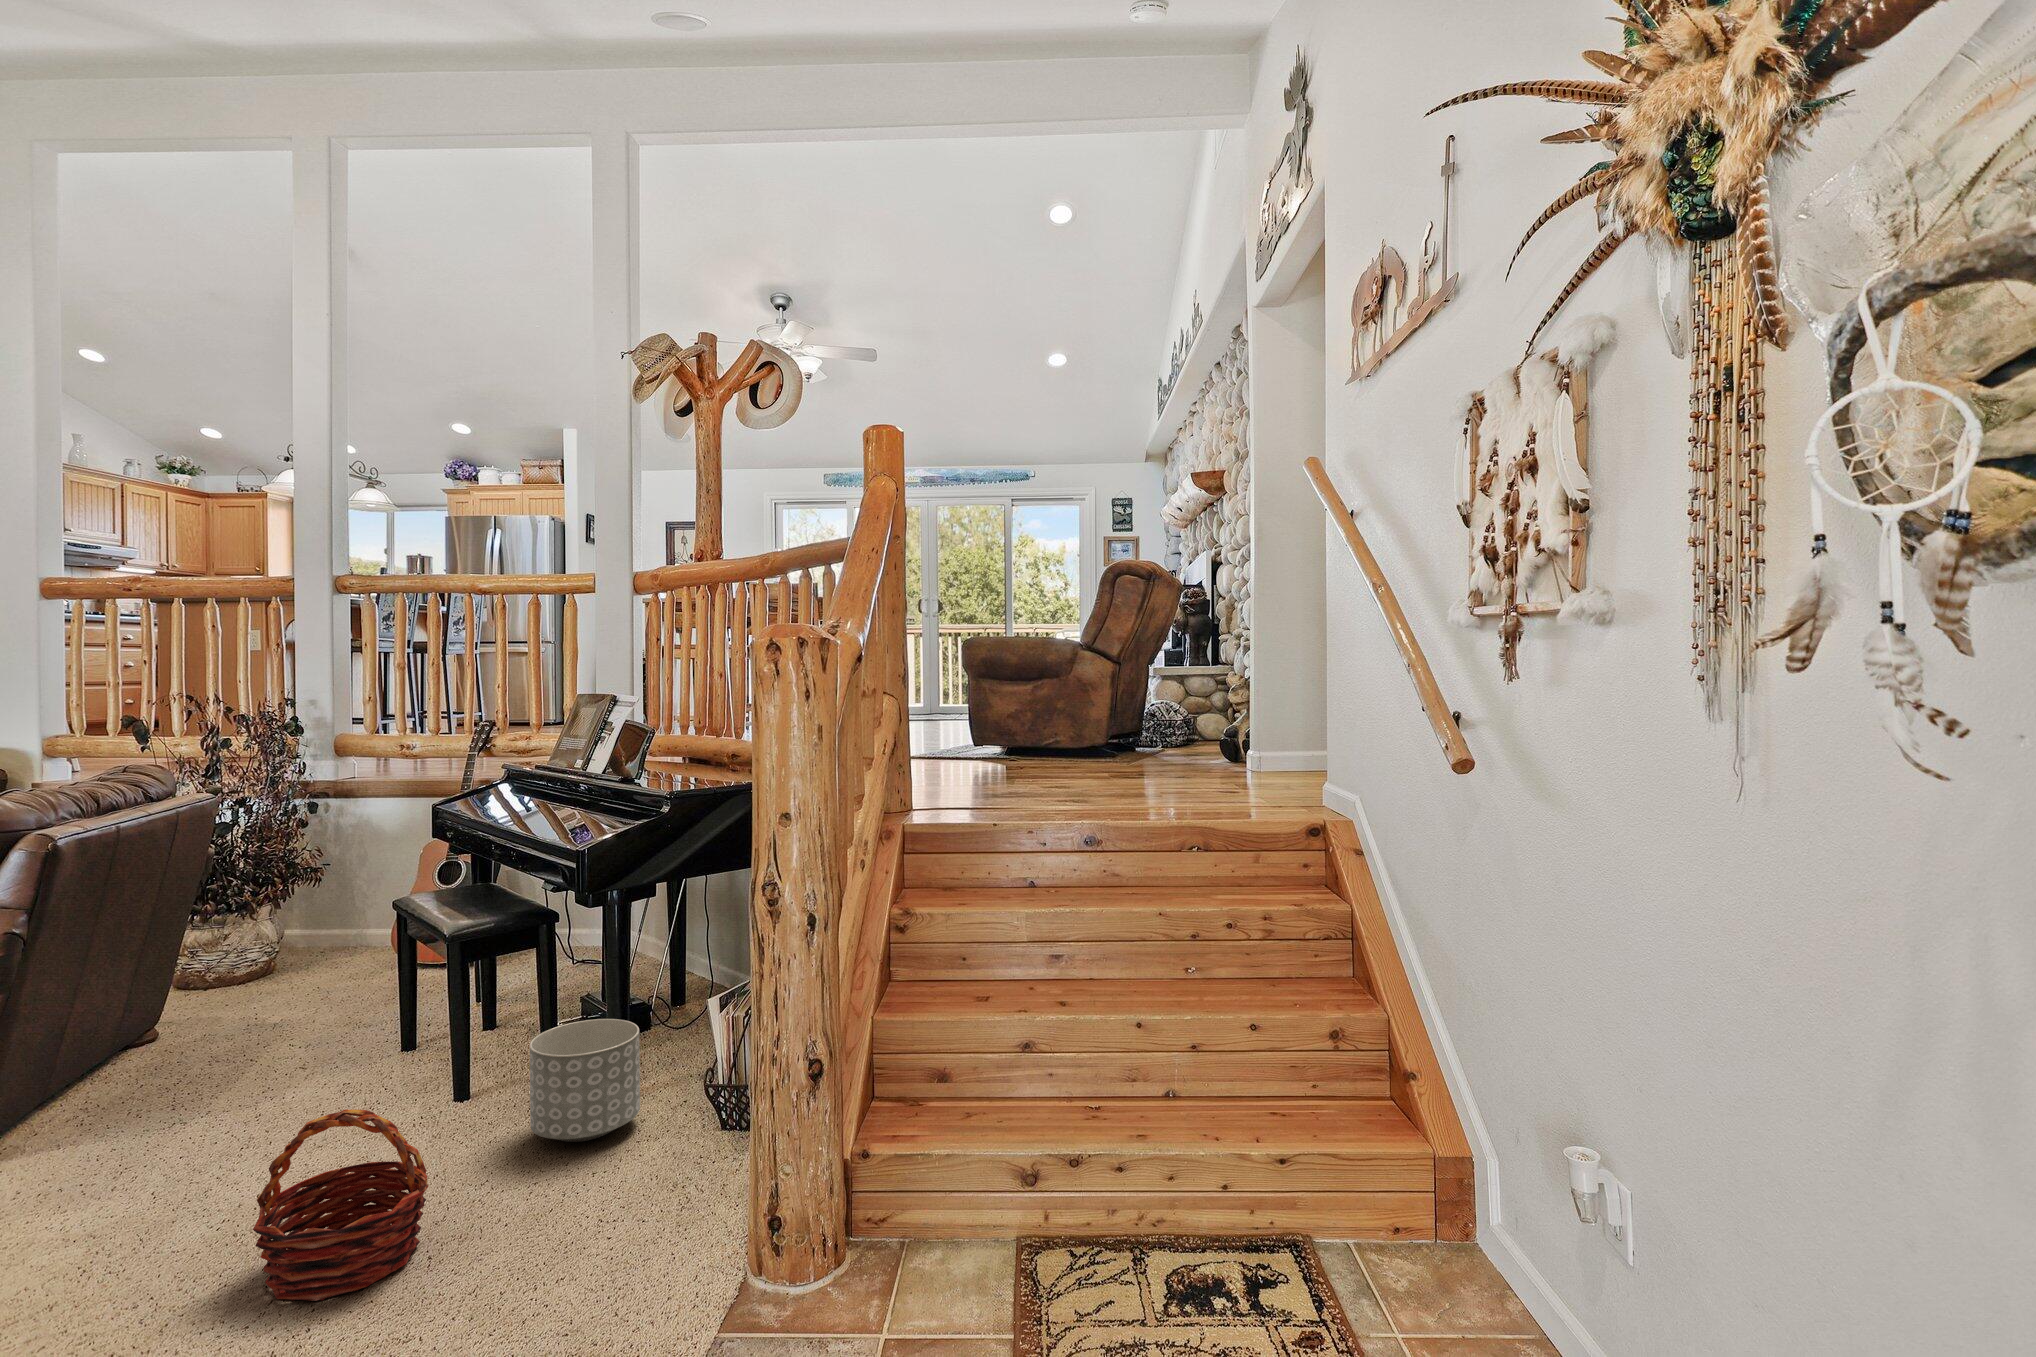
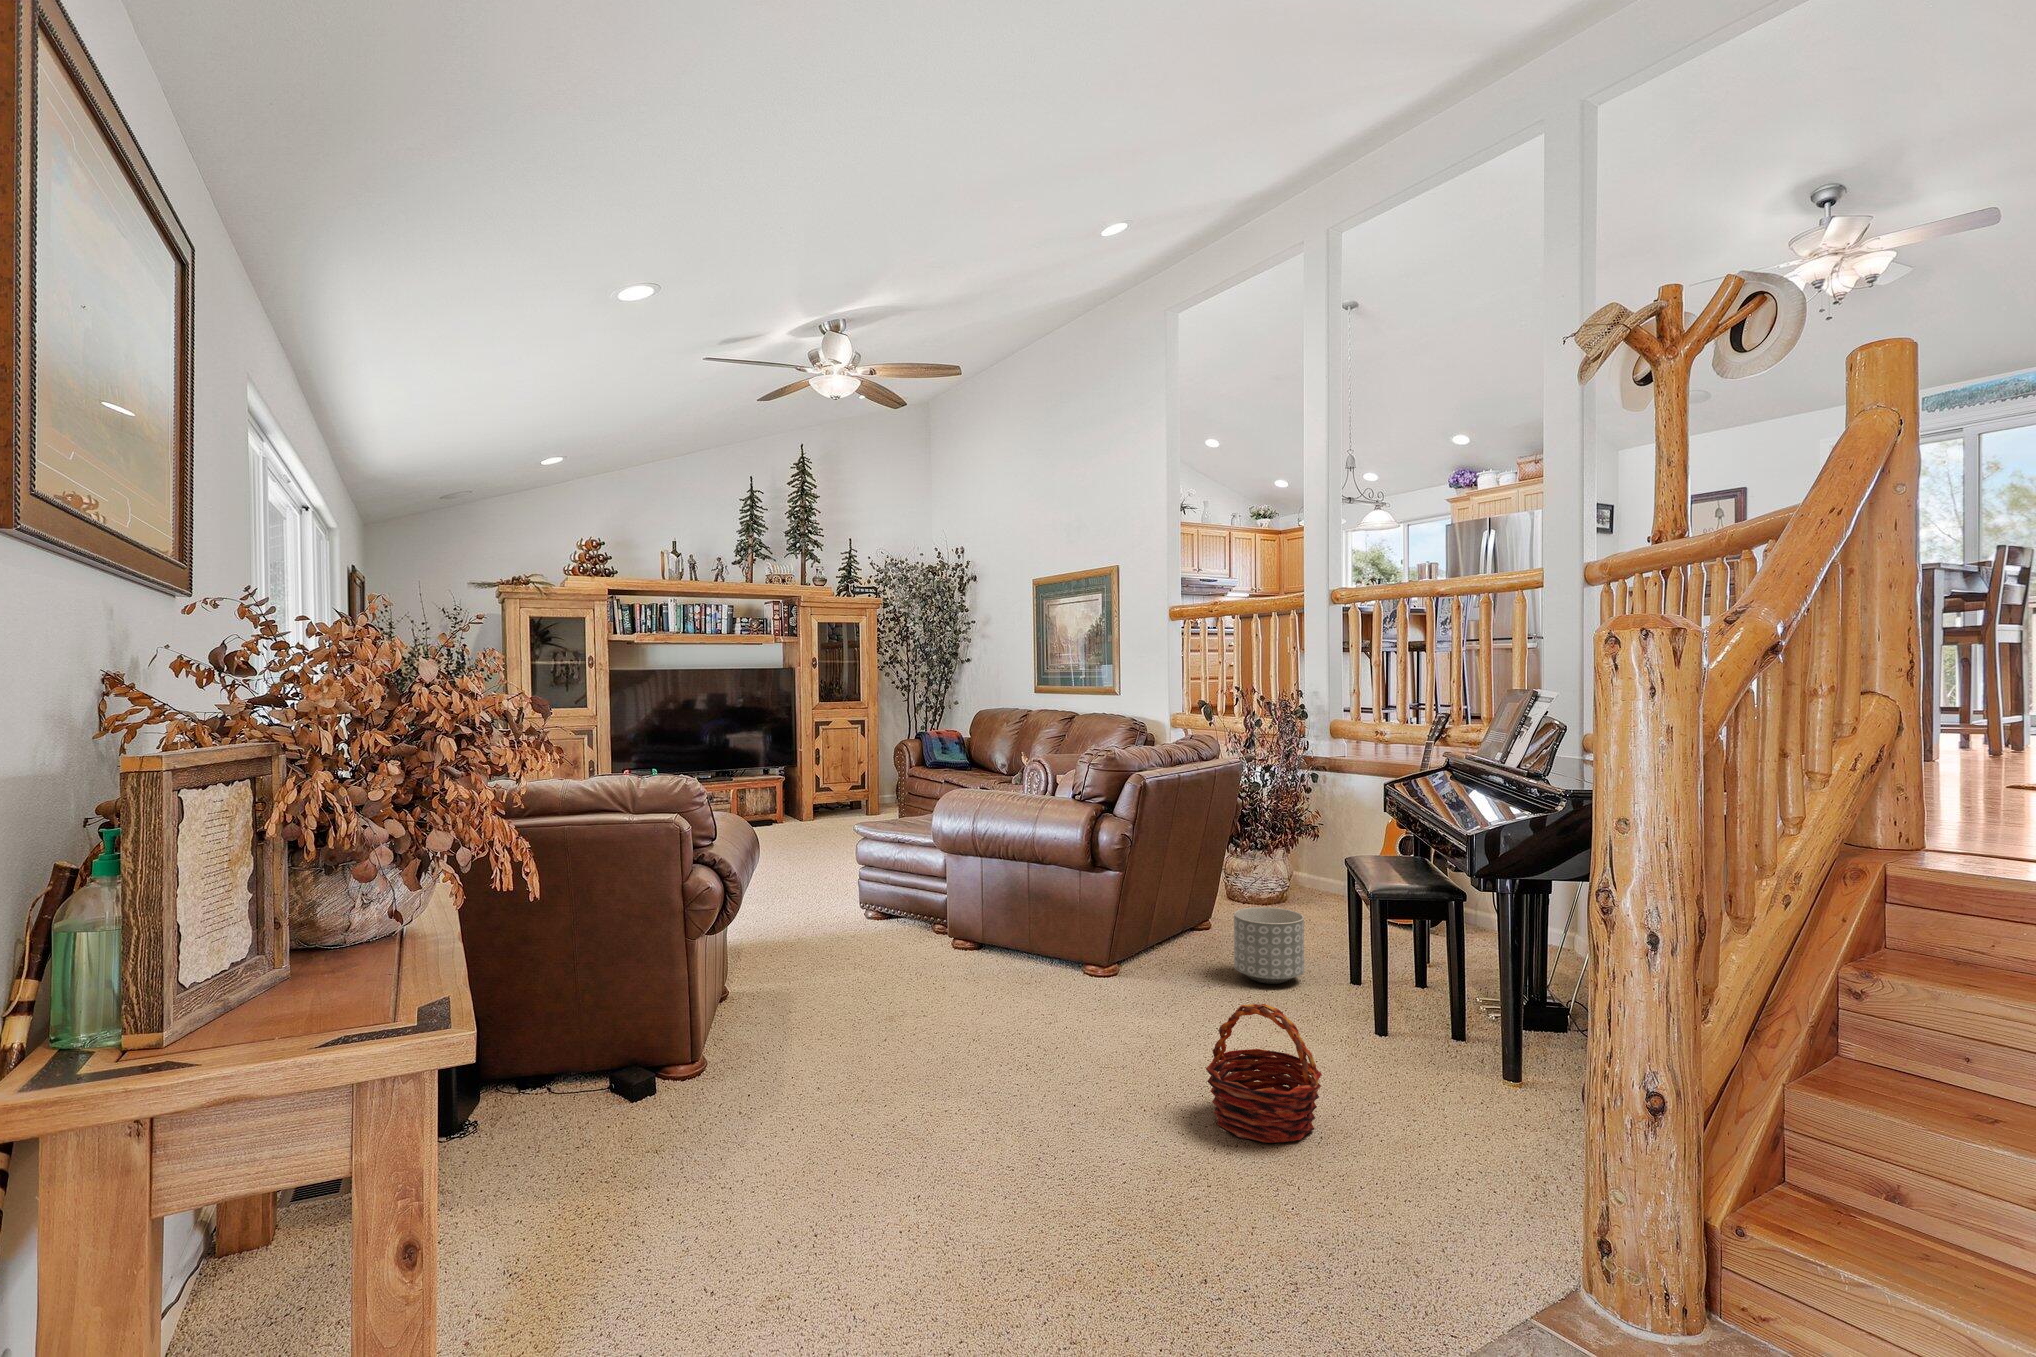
planter: present [530,1019,640,1142] -> present [1234,907,1304,984]

